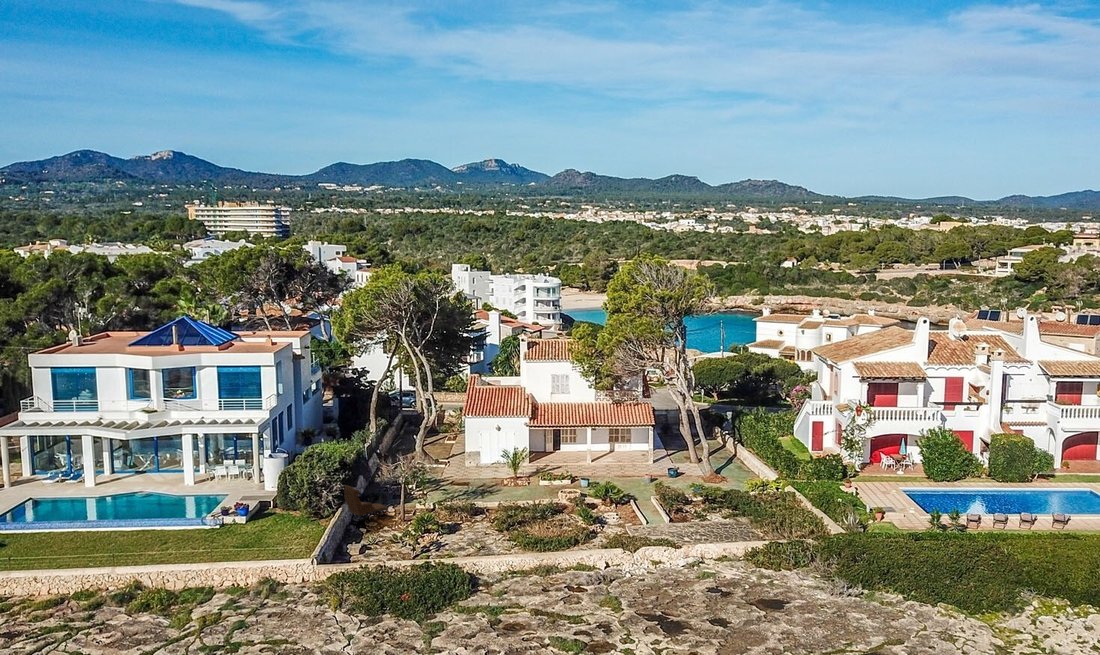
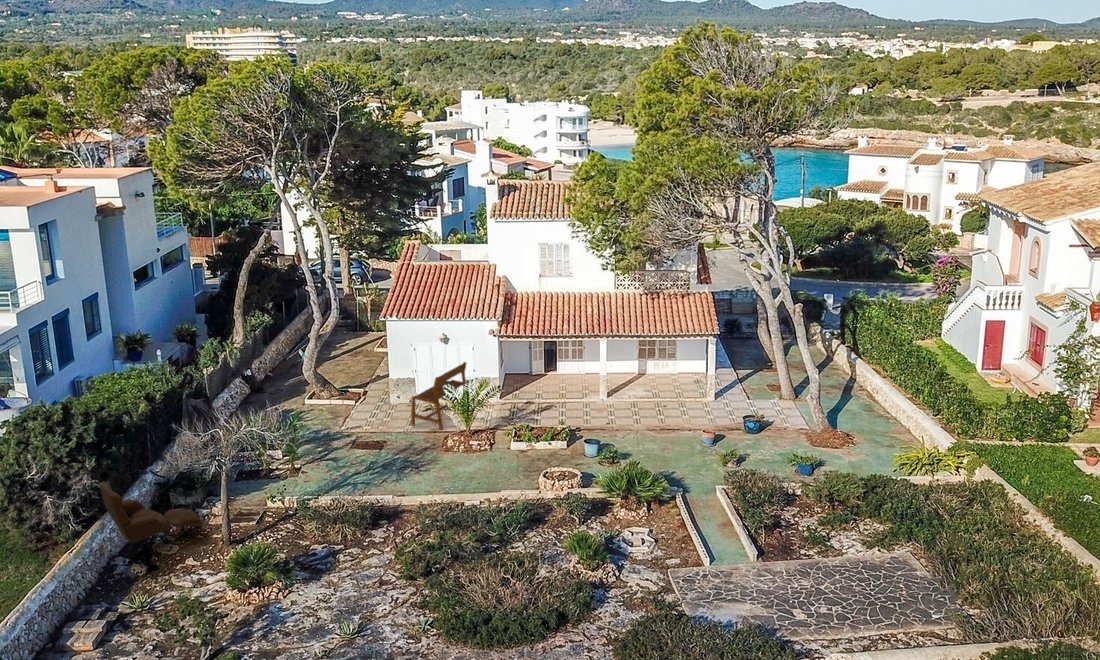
bench: none [481,440,513,477] -> present [411,362,466,430]

